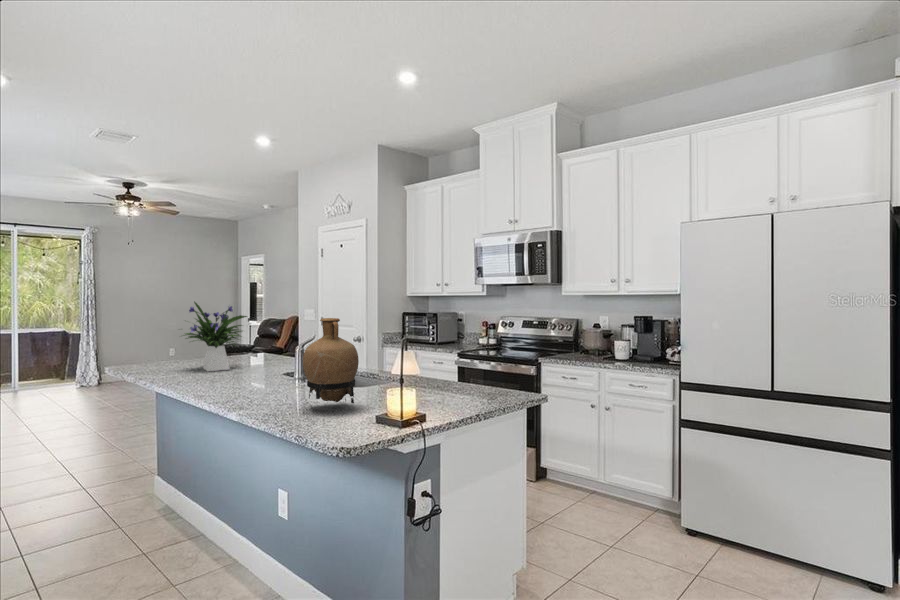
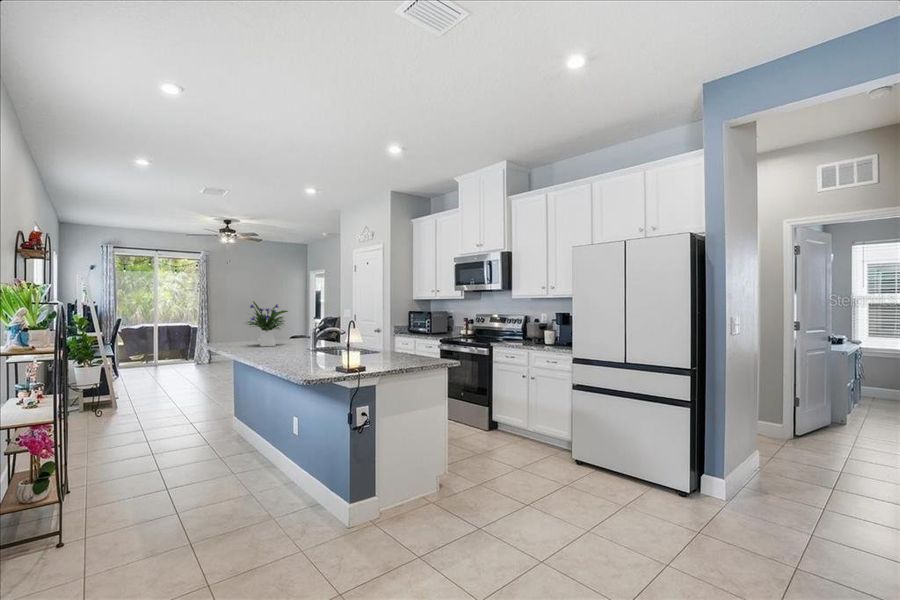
vase: present [303,318,359,403] -> none [300,309,335,362]

